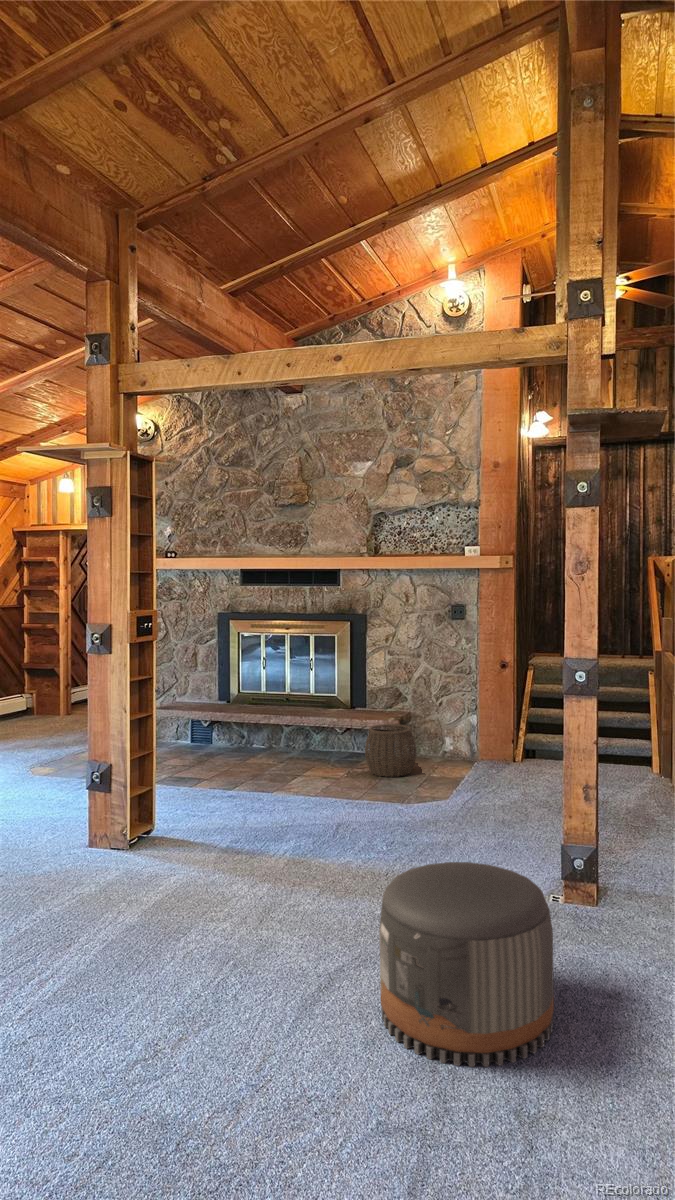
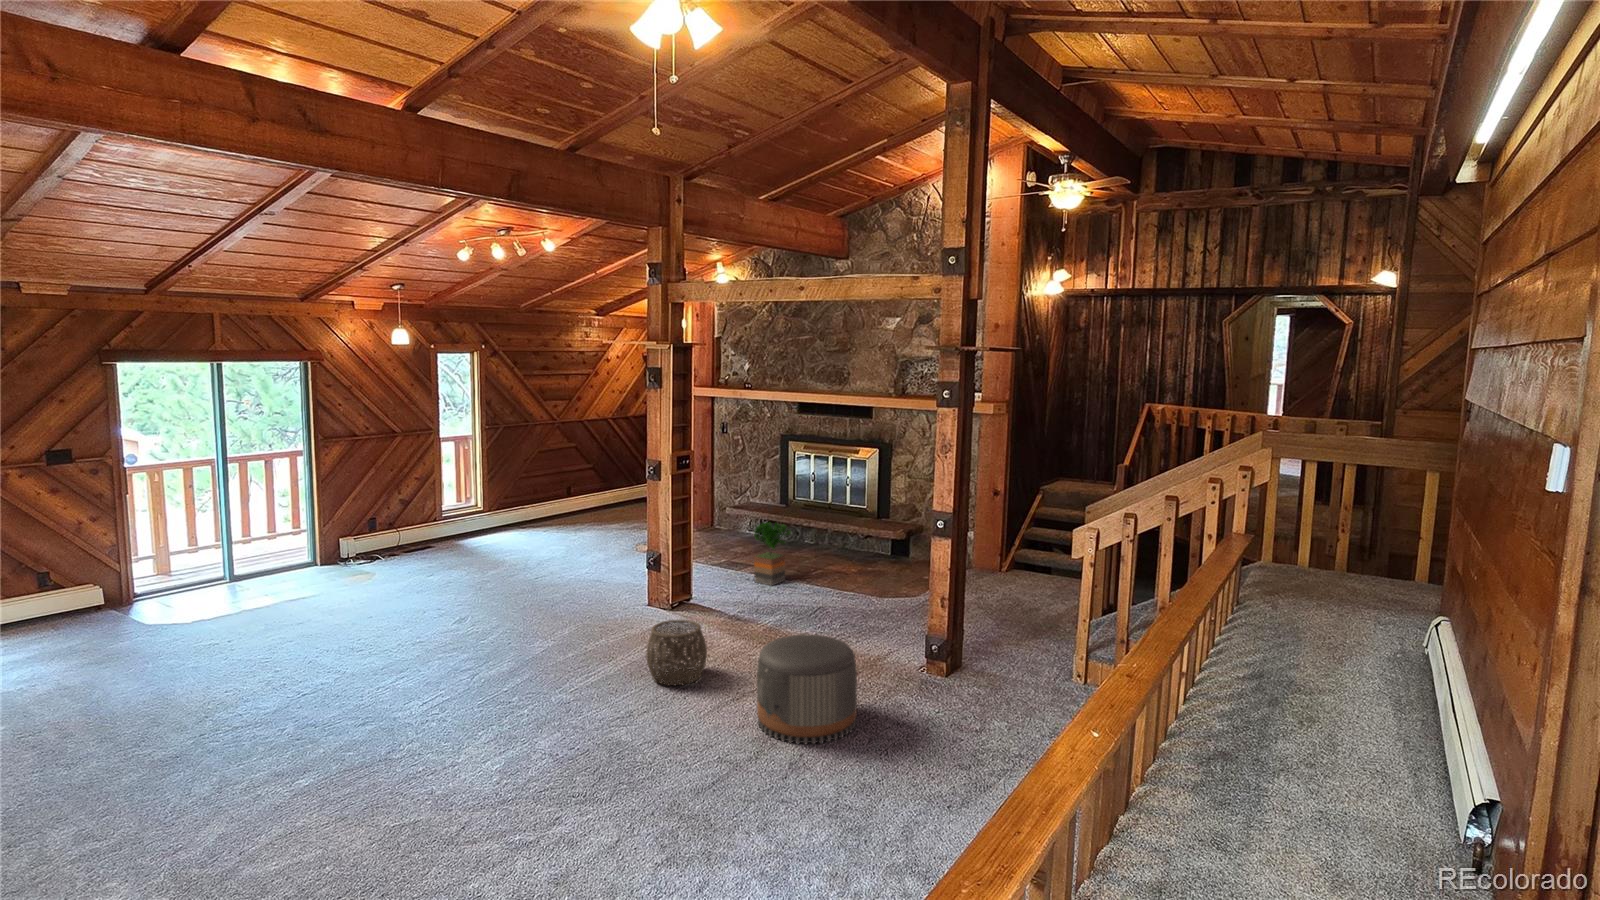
potted tree: none [223,713,277,801] -> present [754,523,791,586]
woven basket: present [365,724,417,777] -> present [646,620,707,686]

